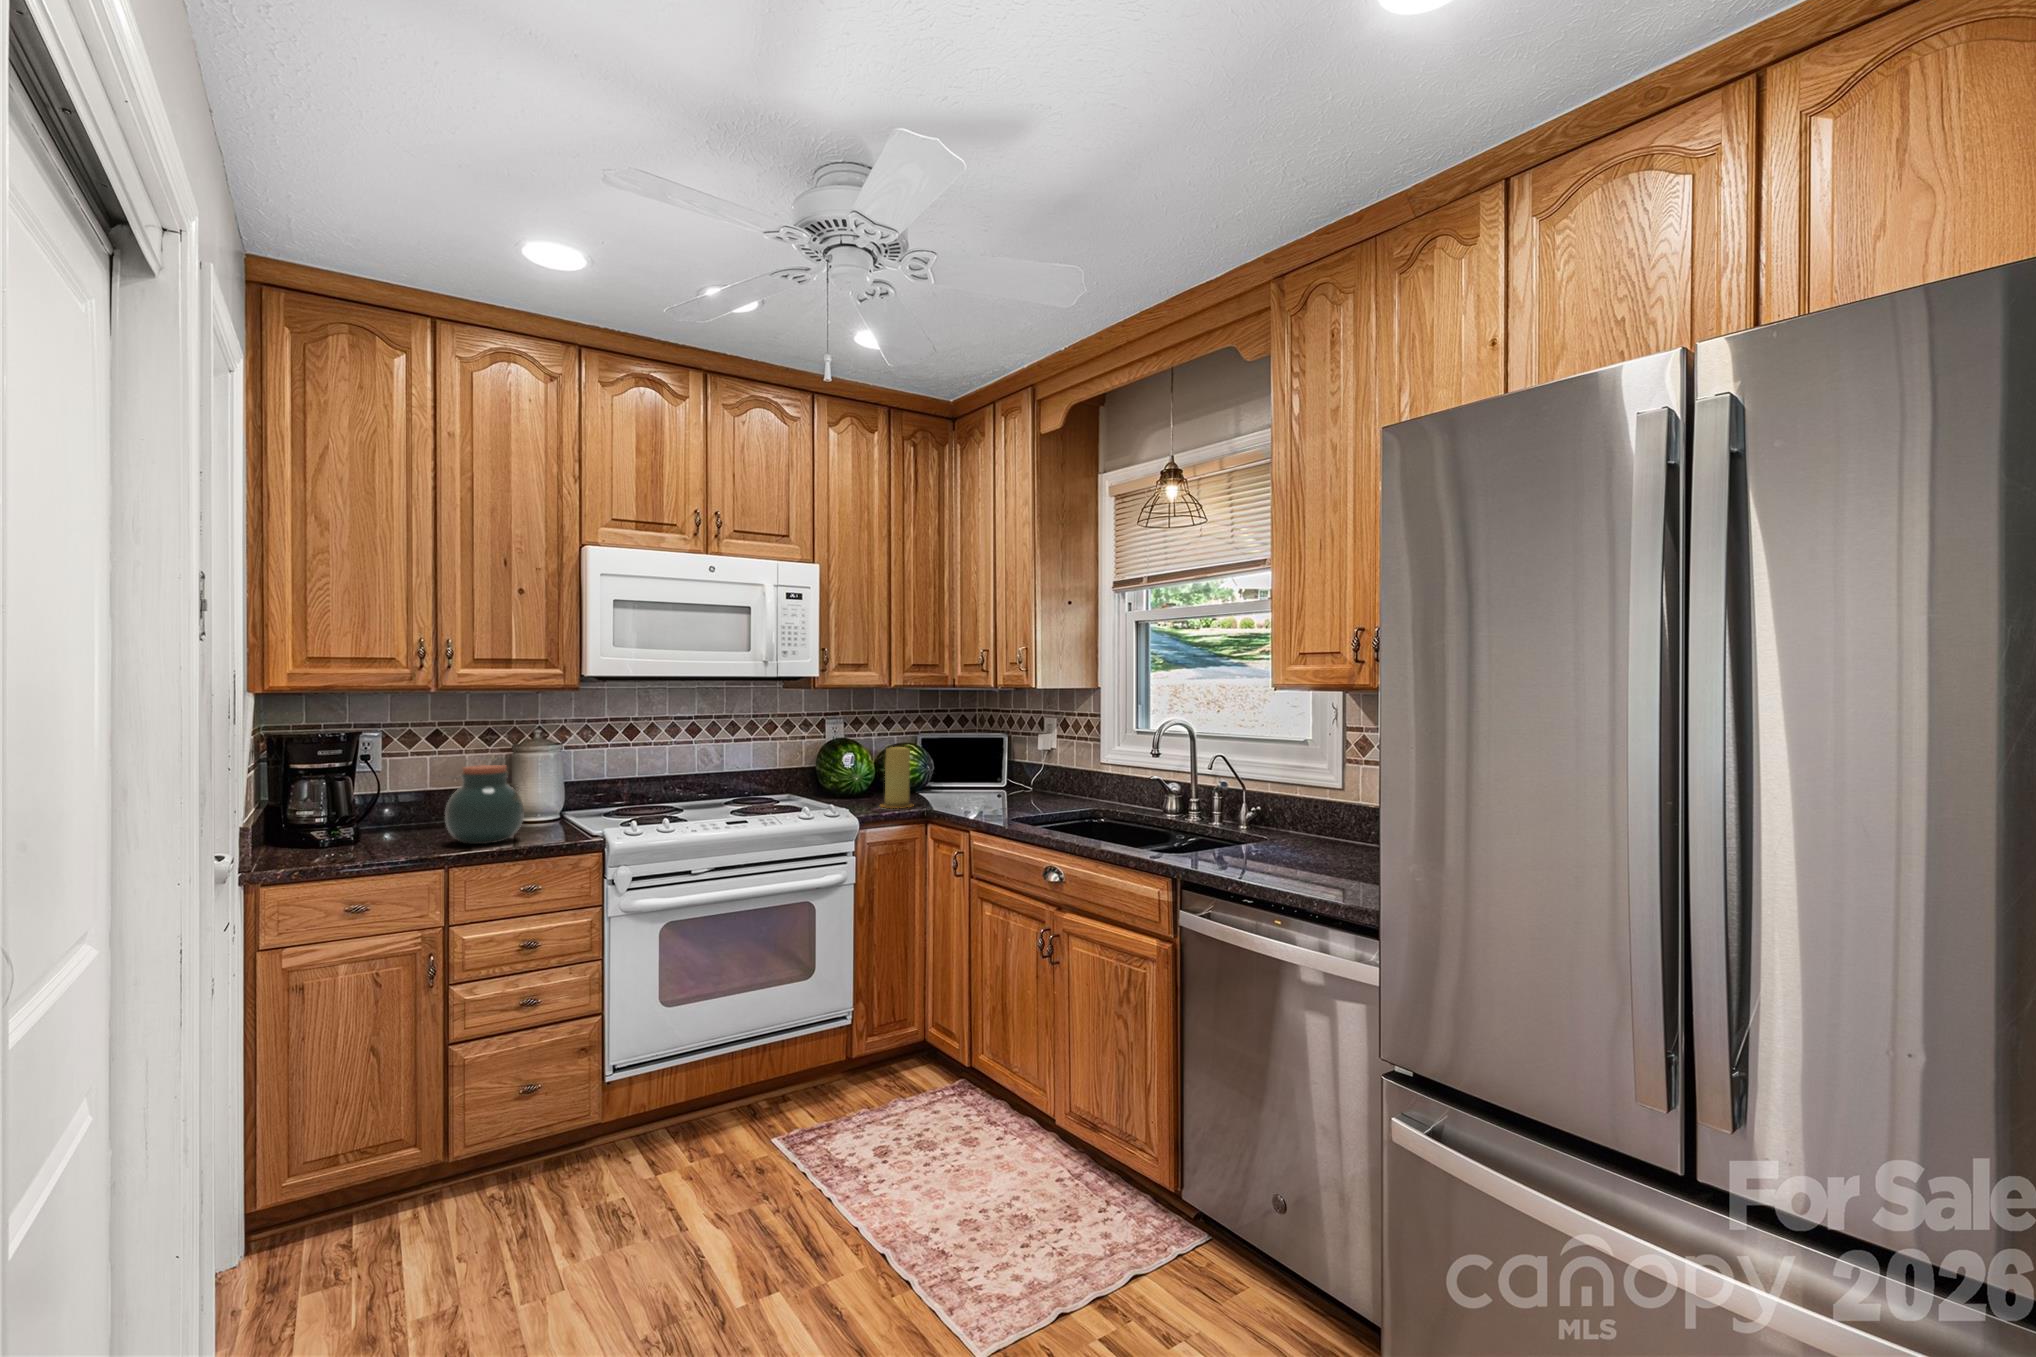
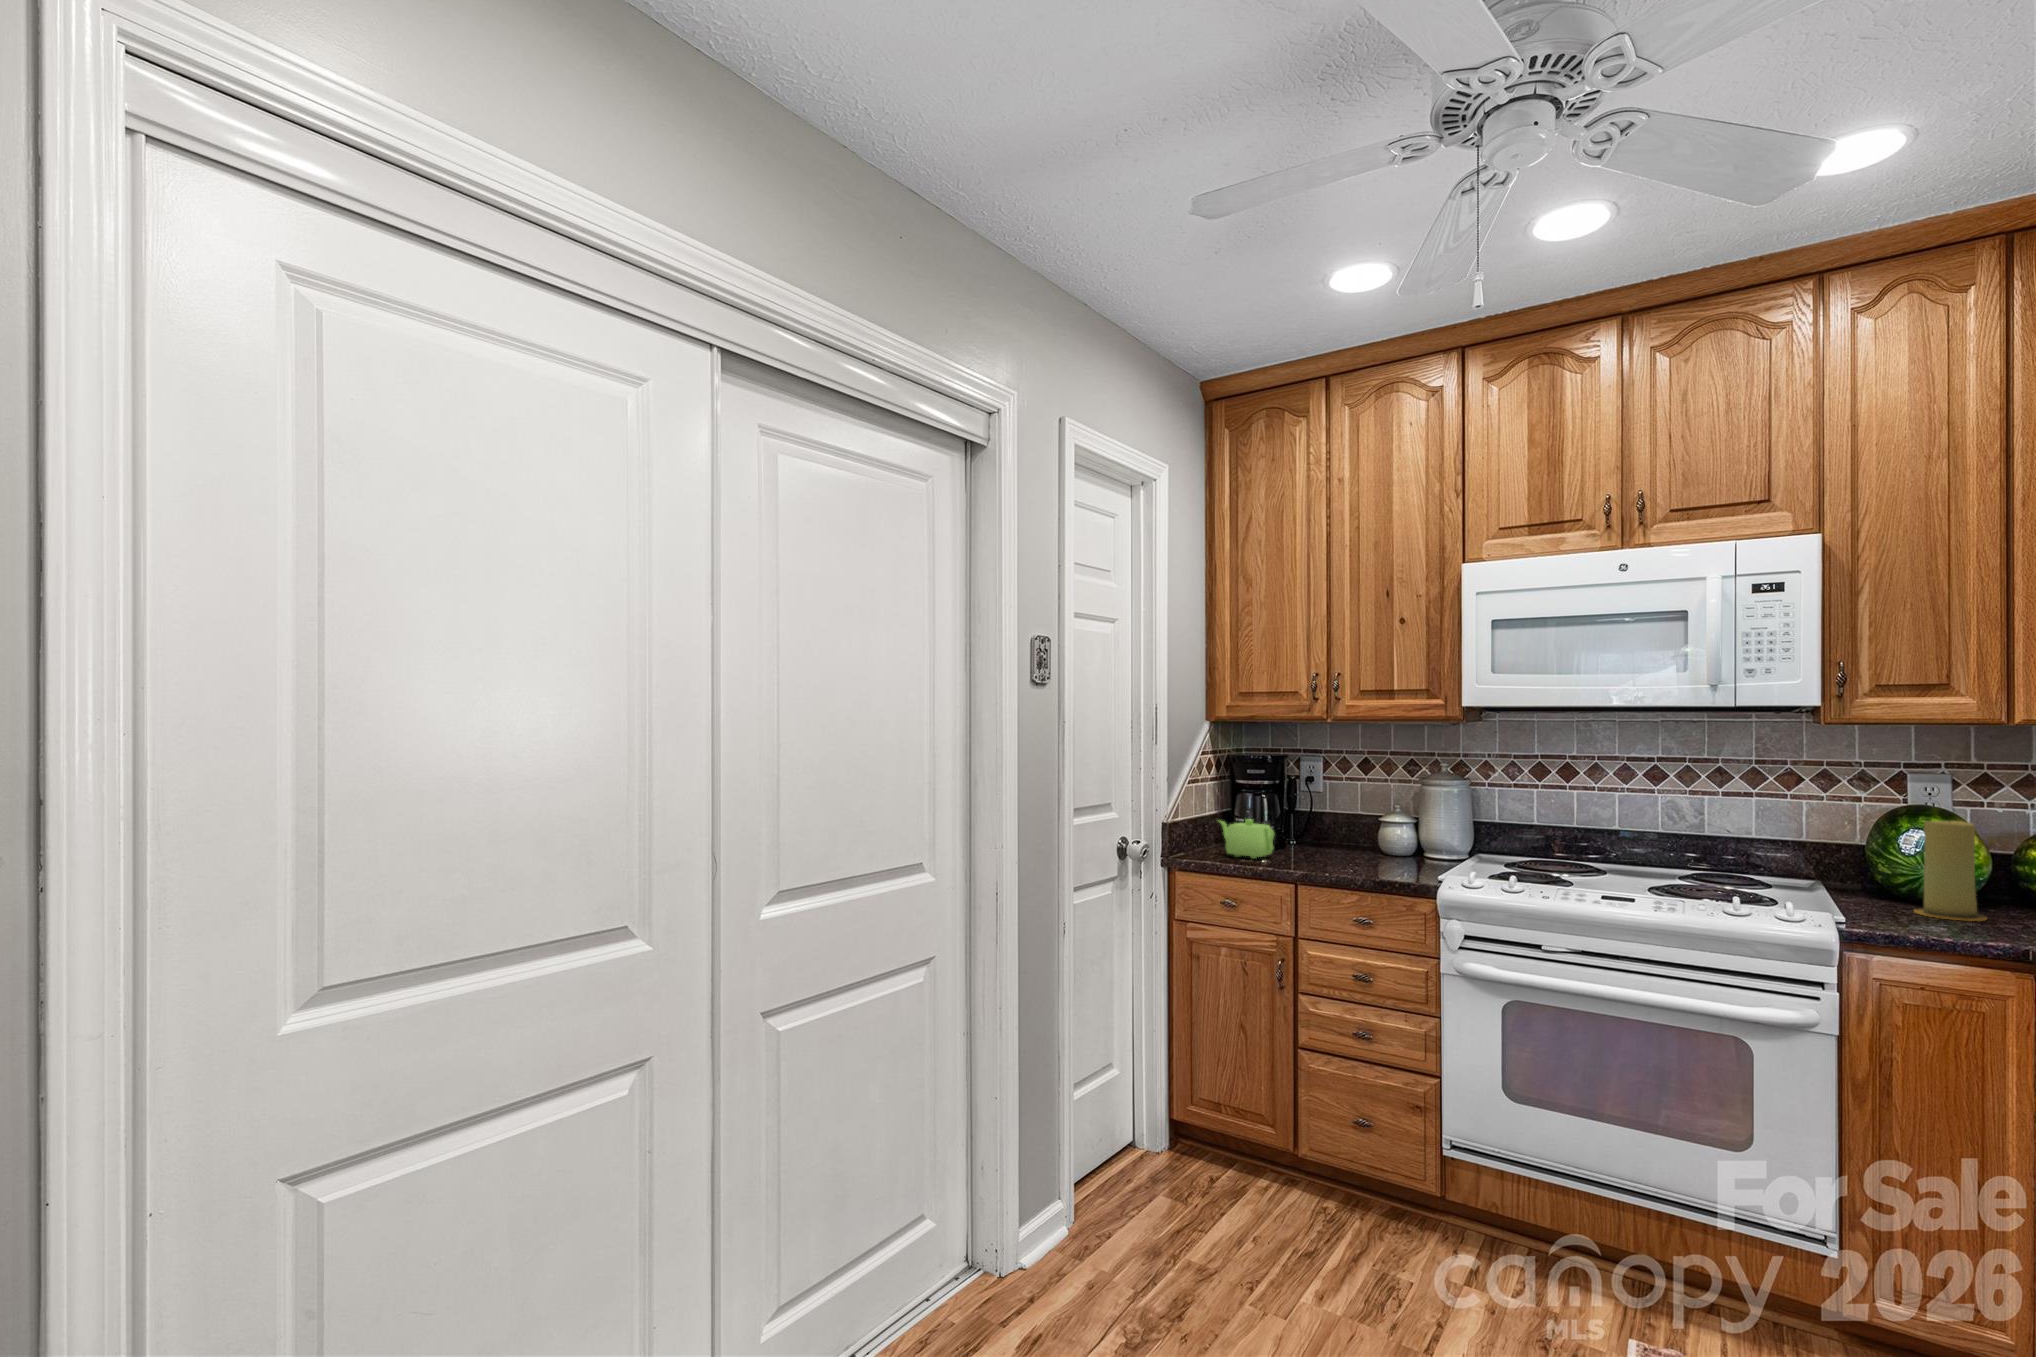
jar: present [445,765,523,844] -> none [1304,791,1373,866]
teapot: none [322,808,407,854] -> present [1219,819,1274,859]

